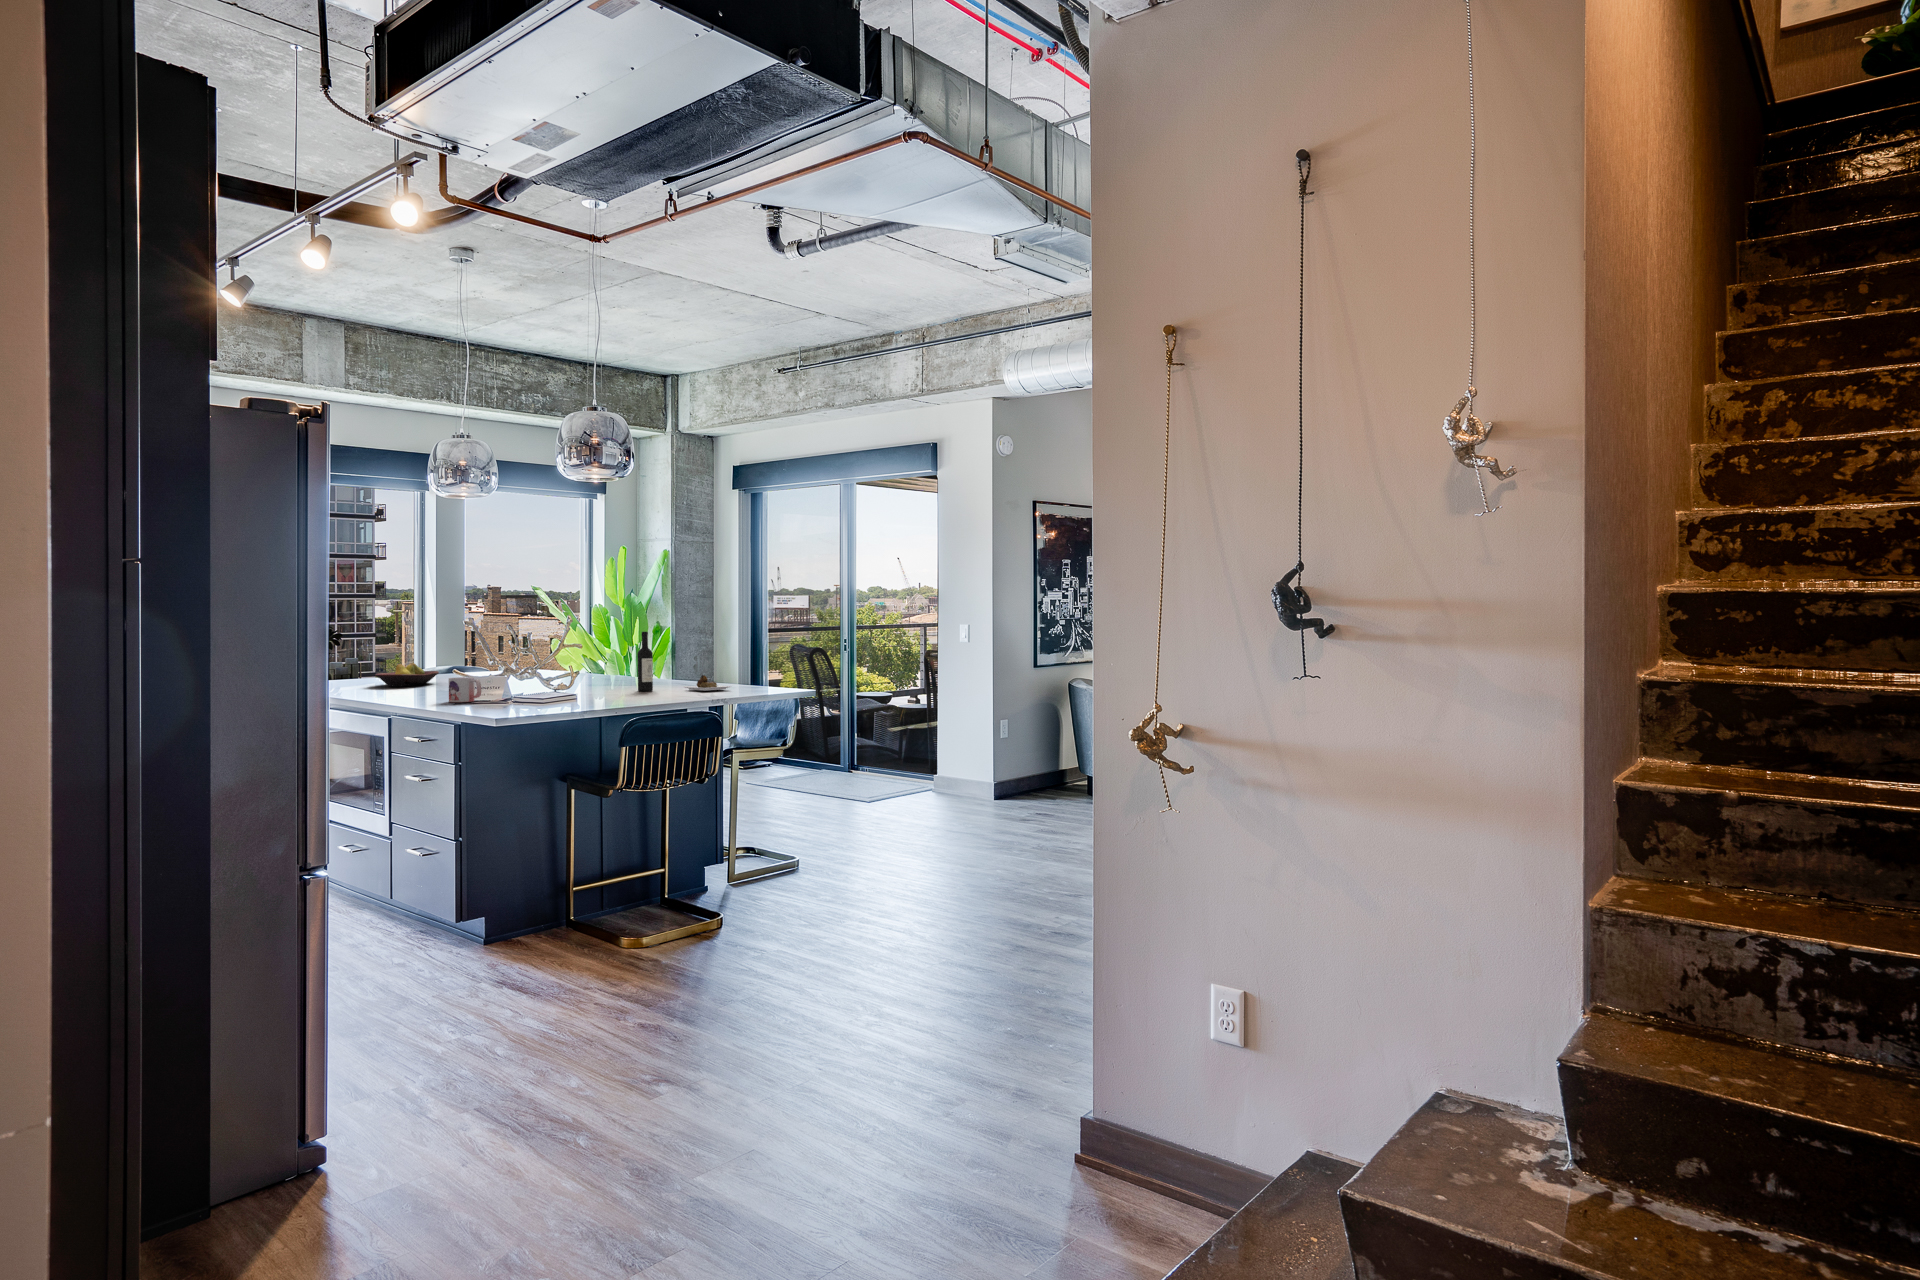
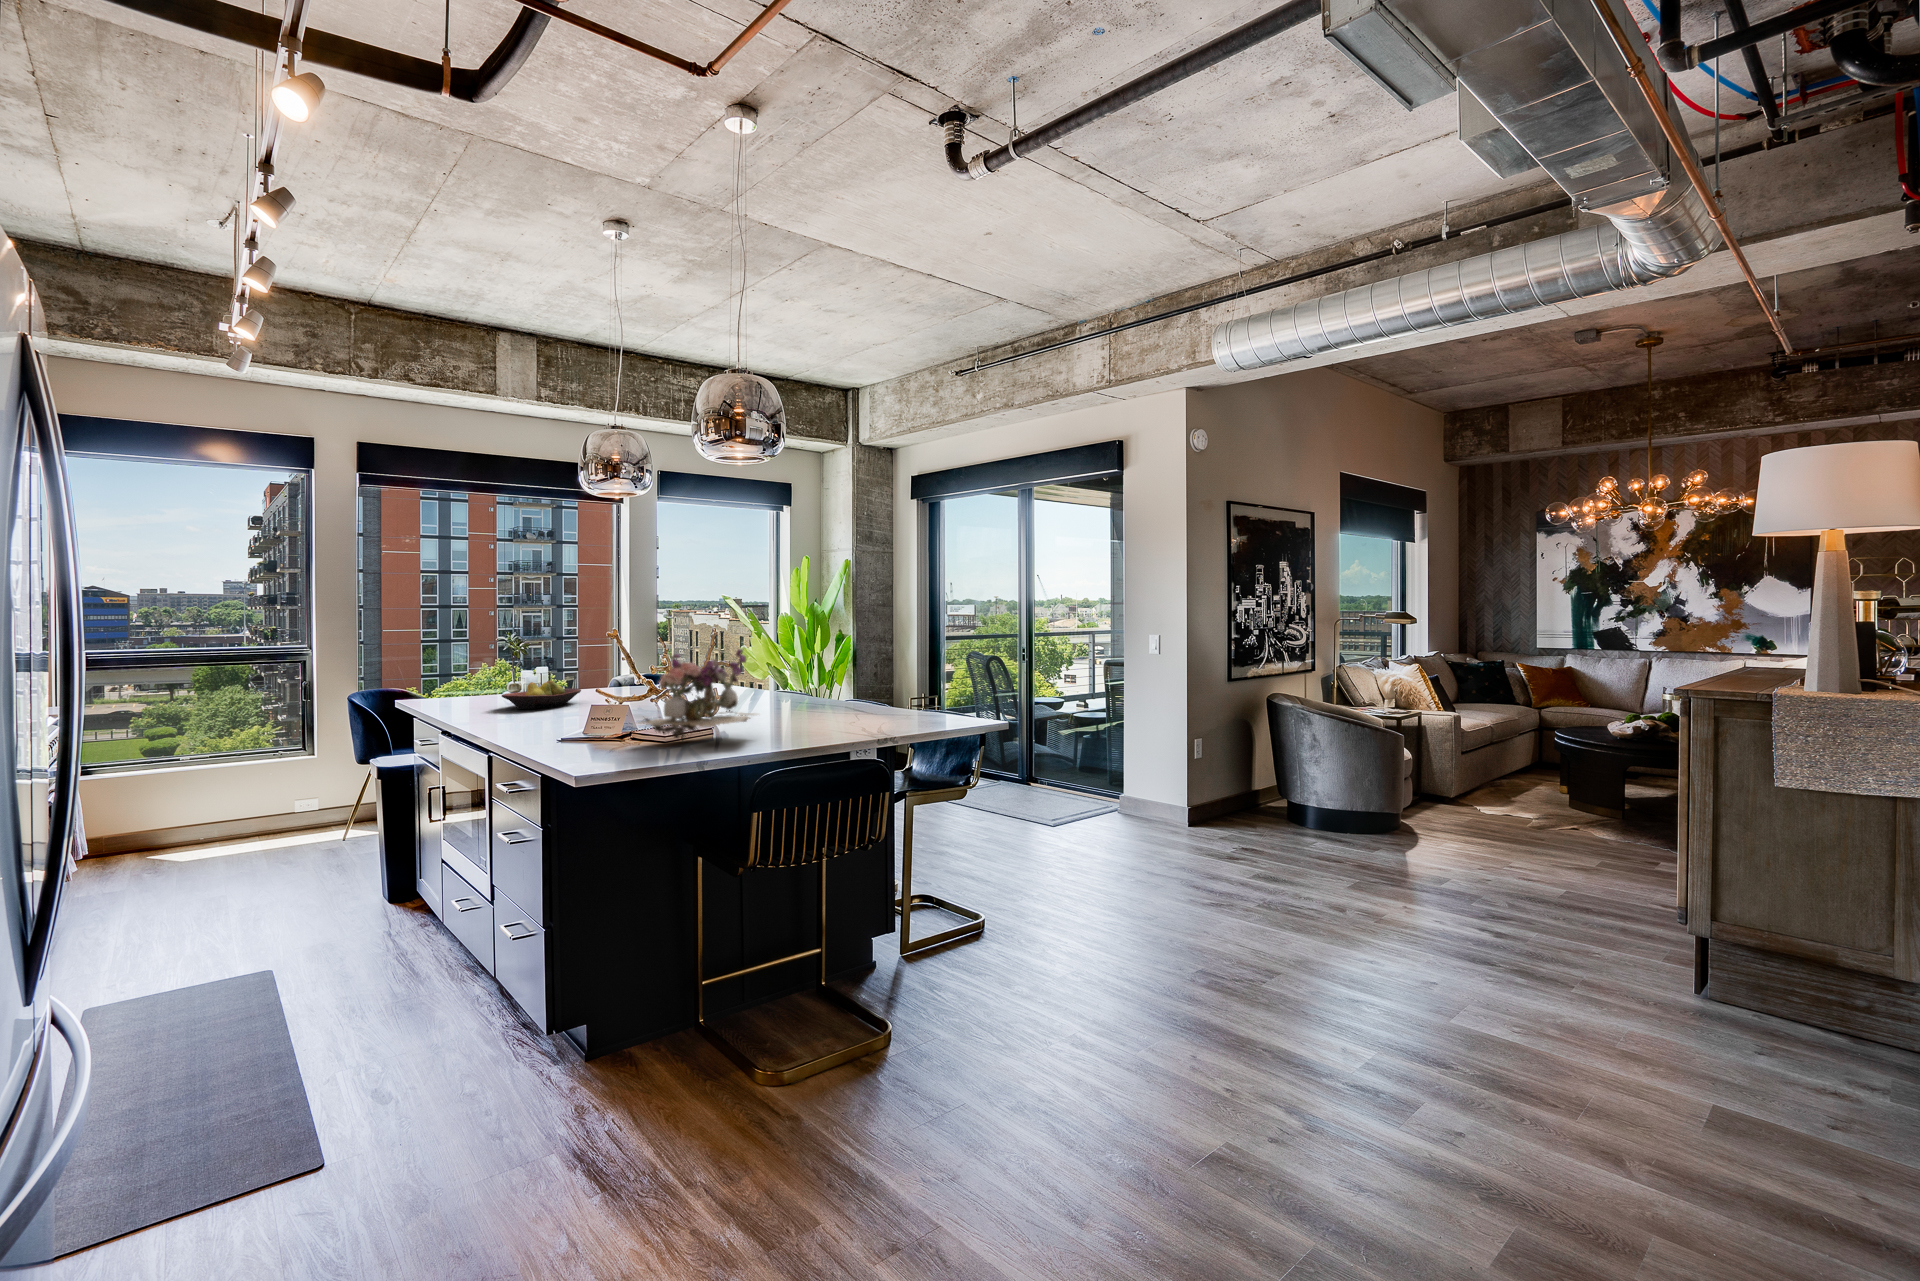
flower arrangement: none [526,629,619,701] -> present [641,649,756,741]
wine bottle: present [637,632,731,691] -> none [792,647,904,721]
mug: present [449,677,481,702] -> none [544,708,584,742]

